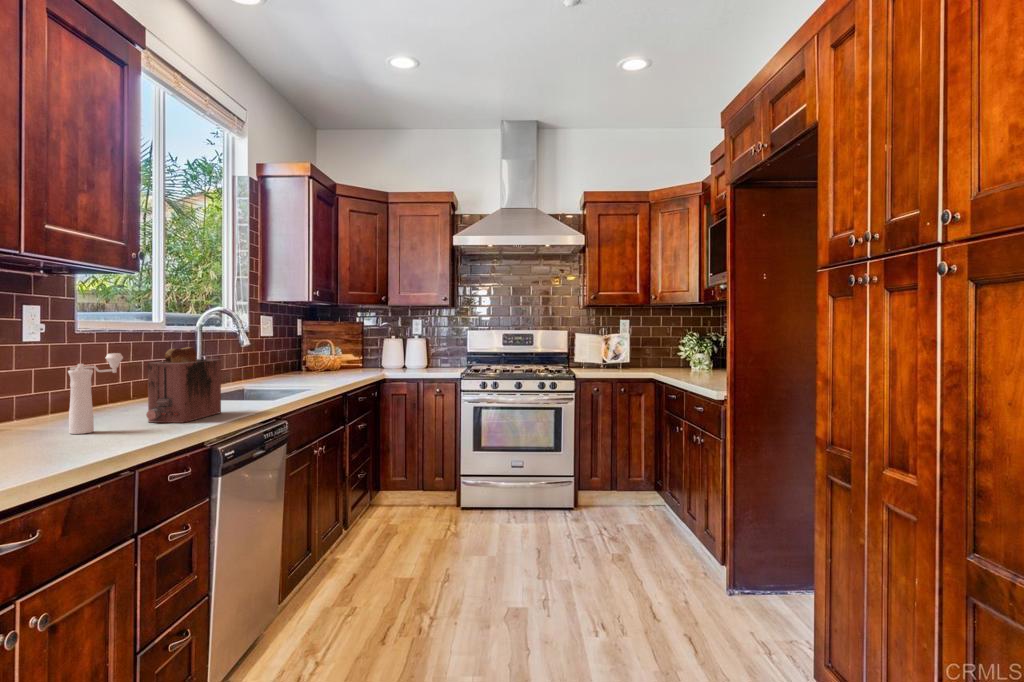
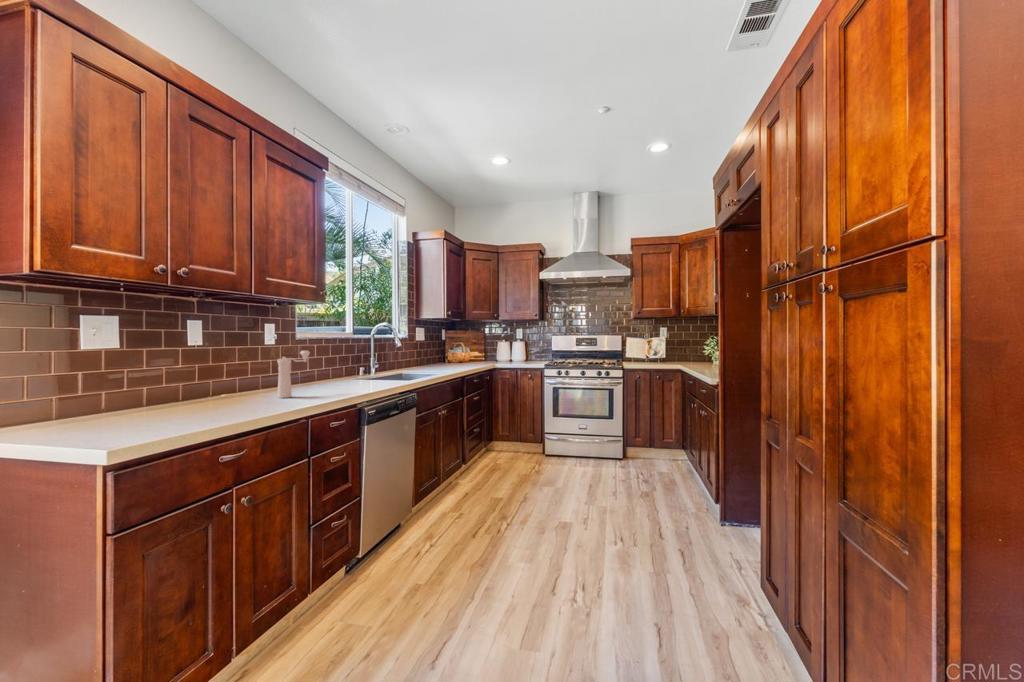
toaster: present [146,347,221,423] -> none [324,347,372,393]

